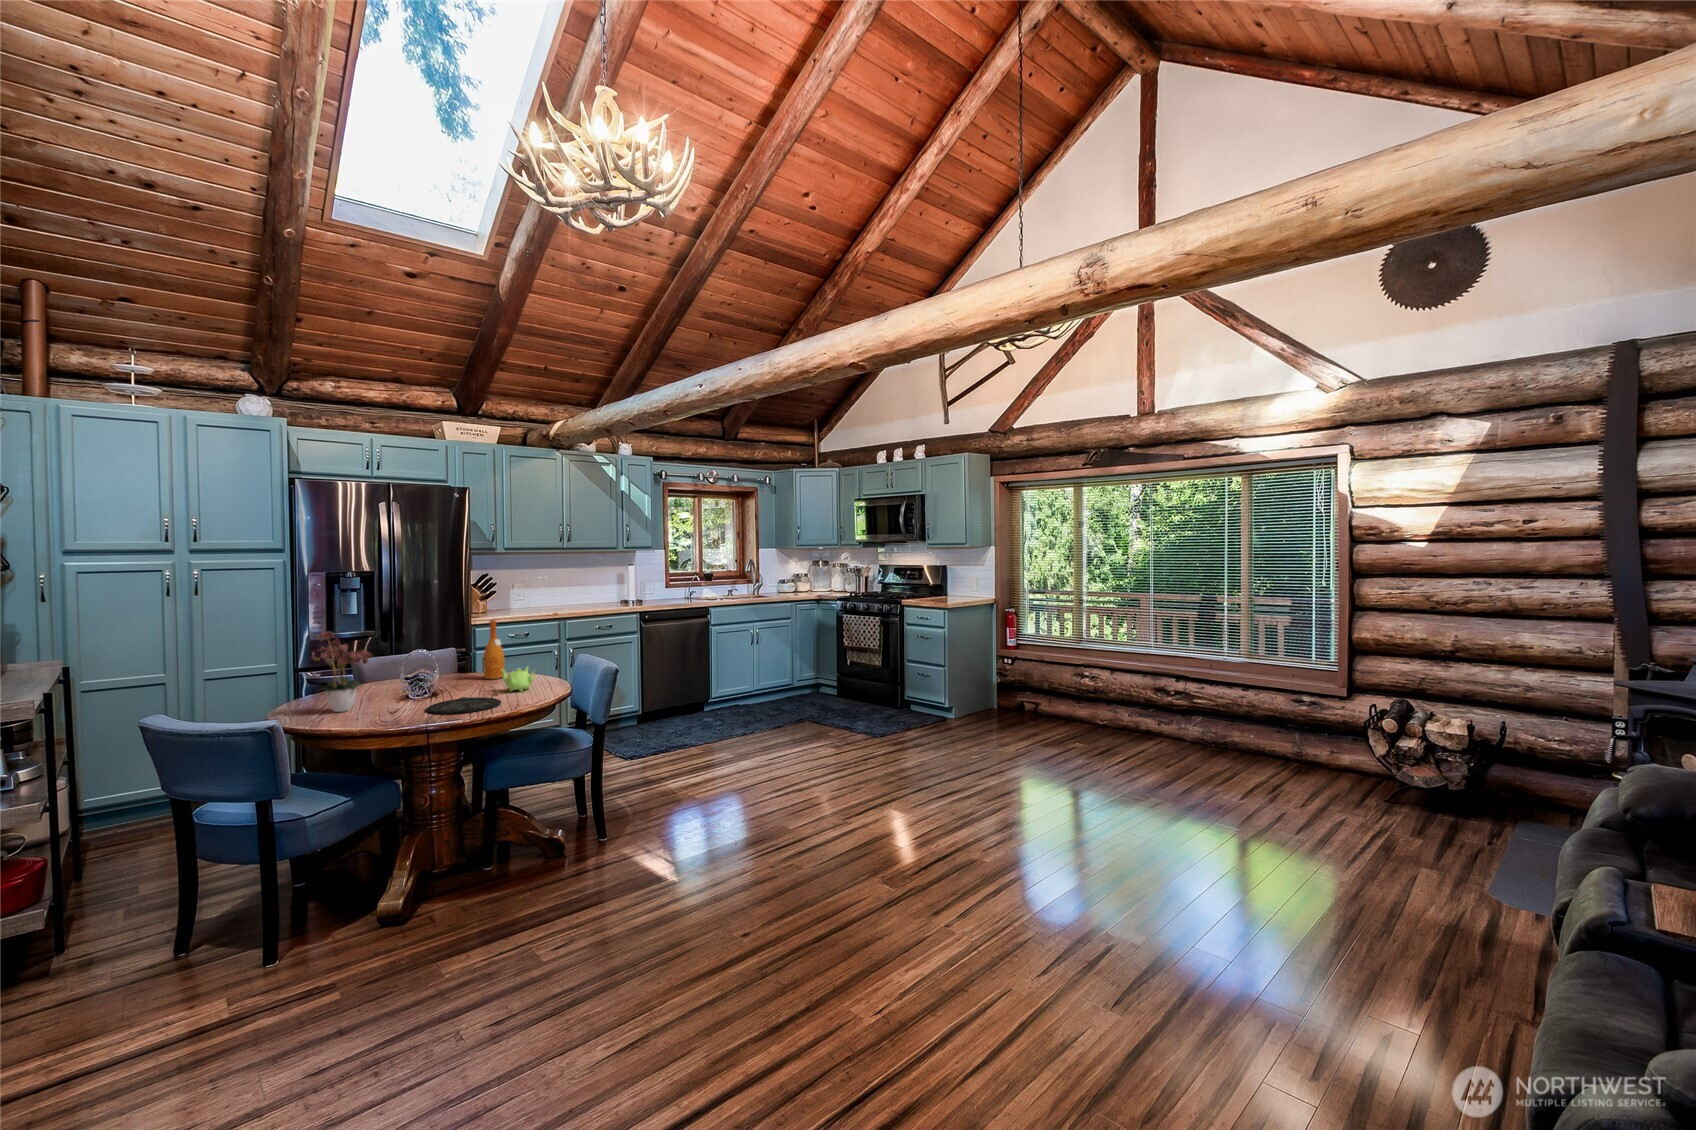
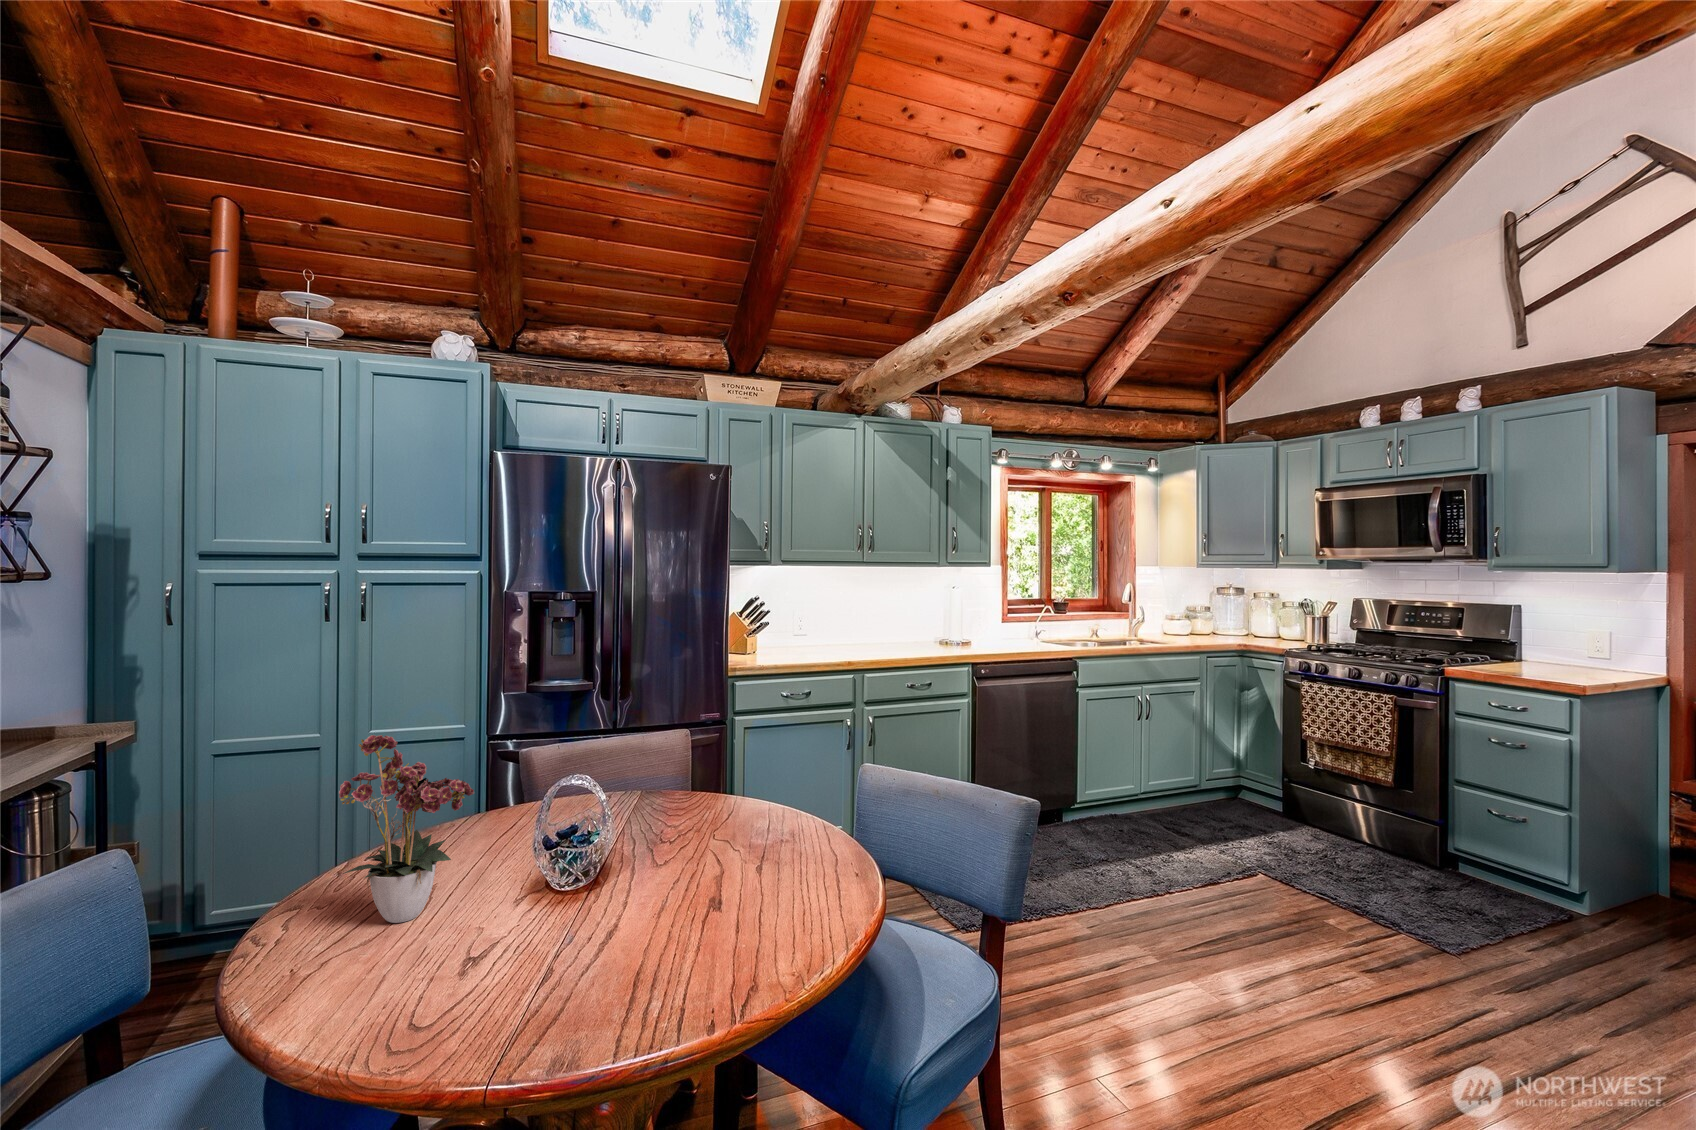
wine bottle: present [483,620,505,679] -> none [720,697,758,819]
teapot: present [501,667,534,692] -> none [740,820,814,890]
plate: present [426,697,501,714] -> none [549,911,727,1002]

